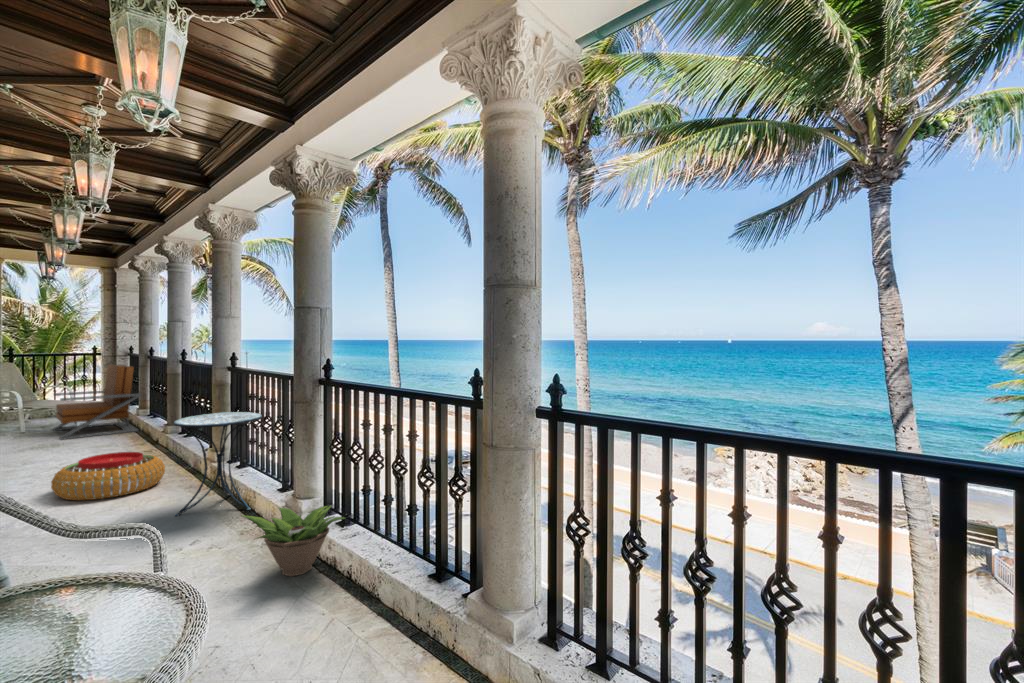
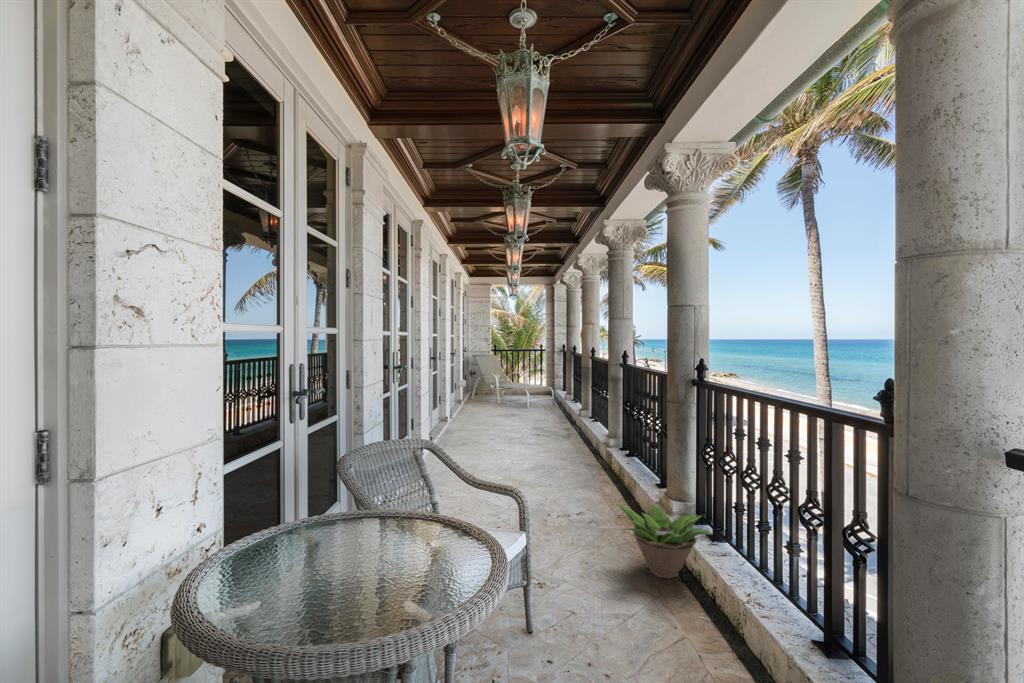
lounge chair: present [53,365,141,440] -> none [517,358,566,413]
side table: present [174,412,262,516] -> none [575,405,643,498]
pouf: present [51,452,165,500] -> none [507,428,574,463]

